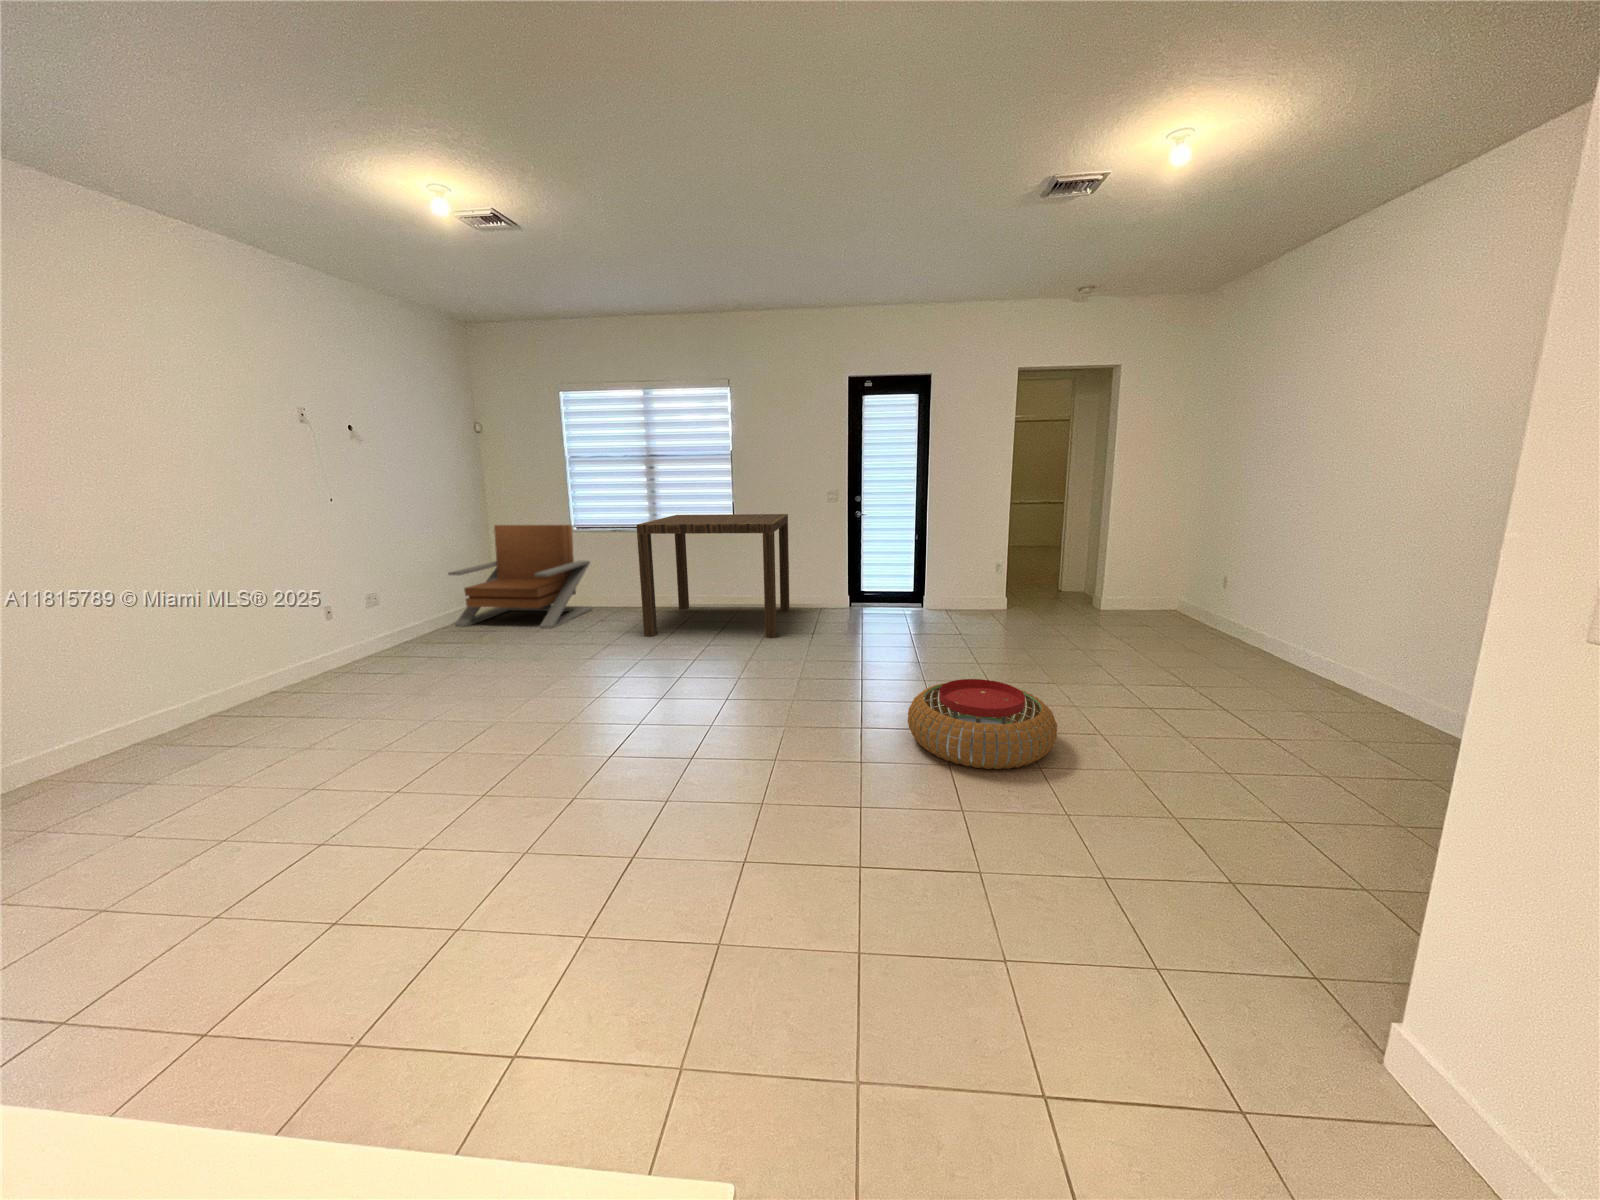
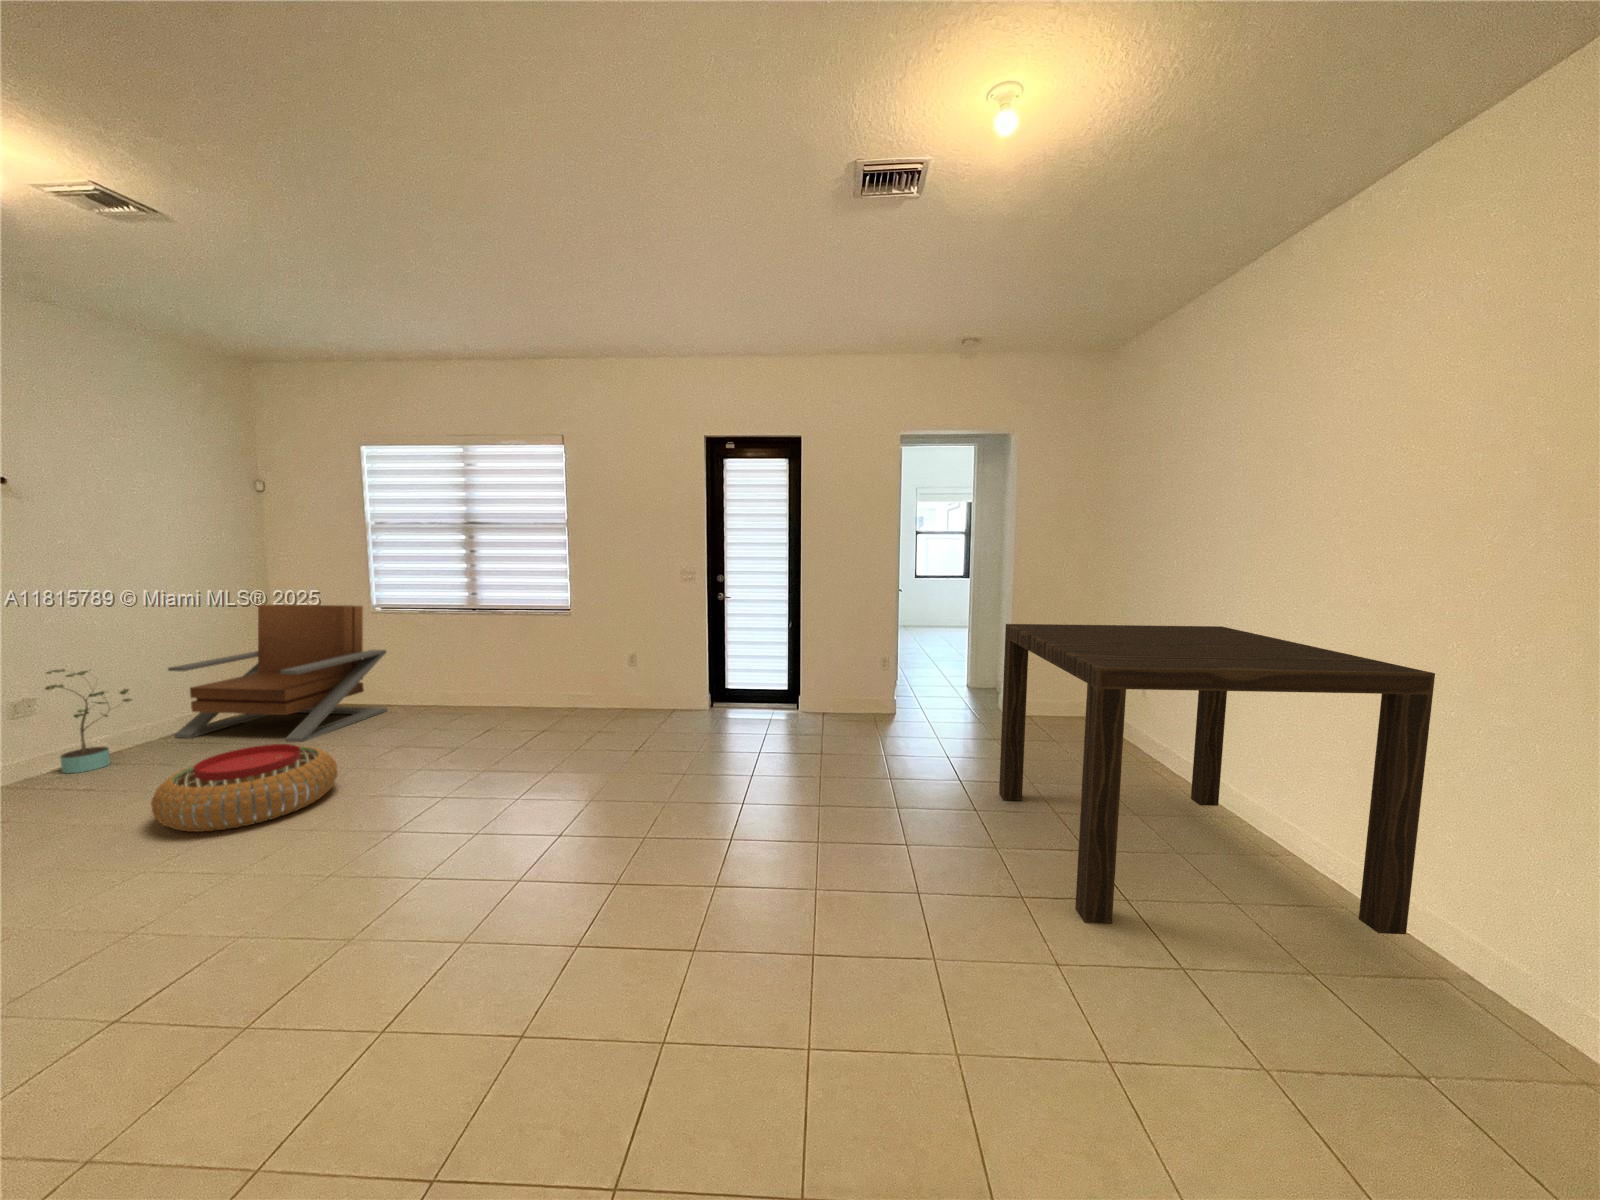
dining table: present [636,514,790,638] -> present [999,624,1435,934]
potted plant: none [390,570,442,646] -> present [45,669,131,773]
pouf: present [908,679,1057,769] -> present [151,744,338,832]

